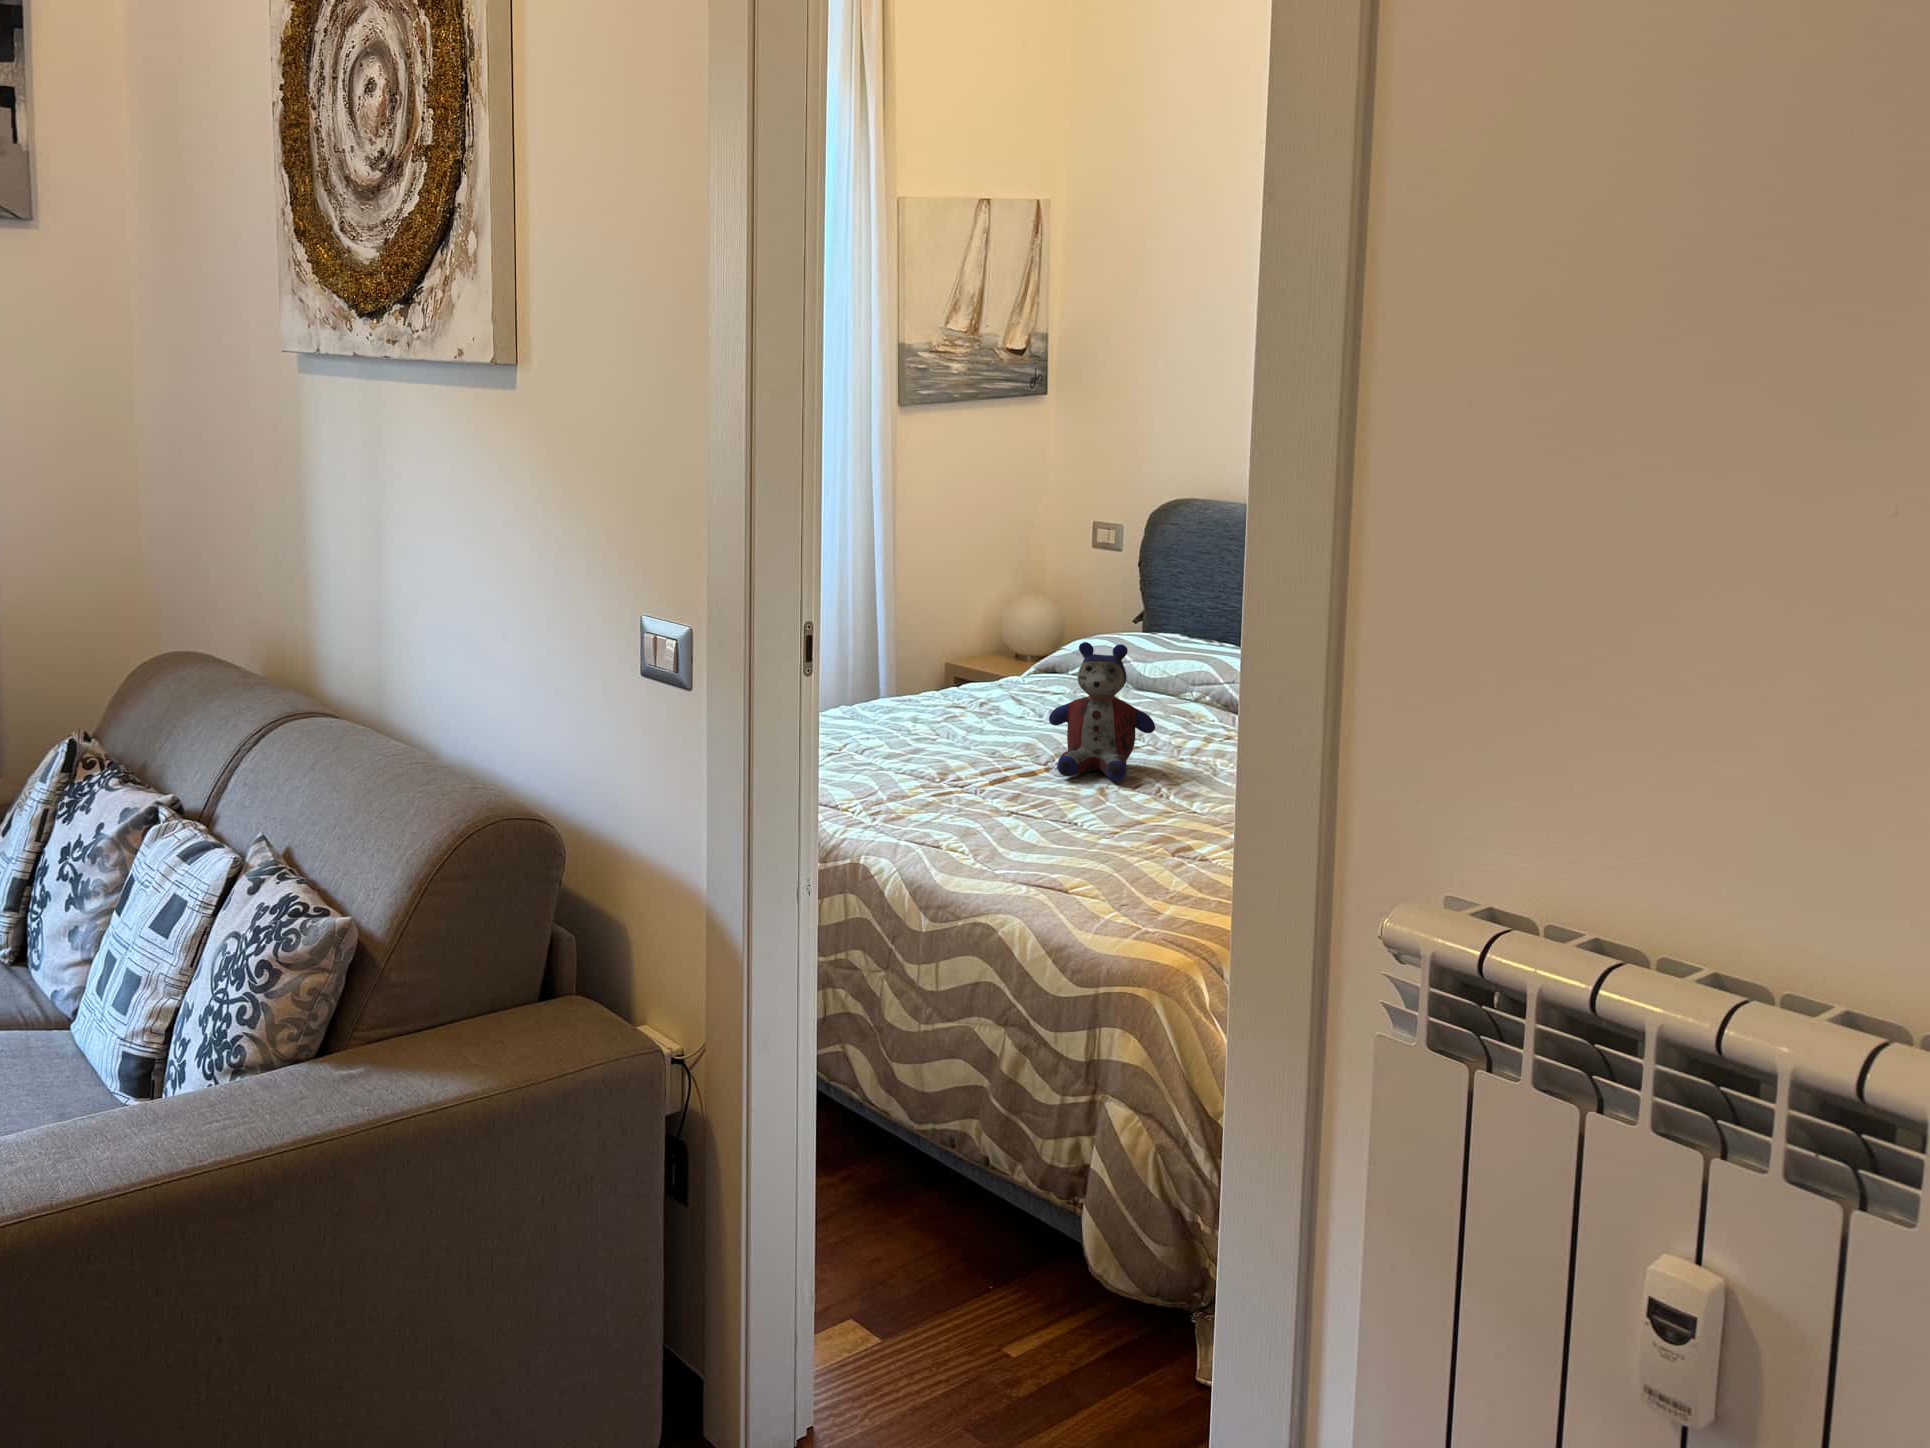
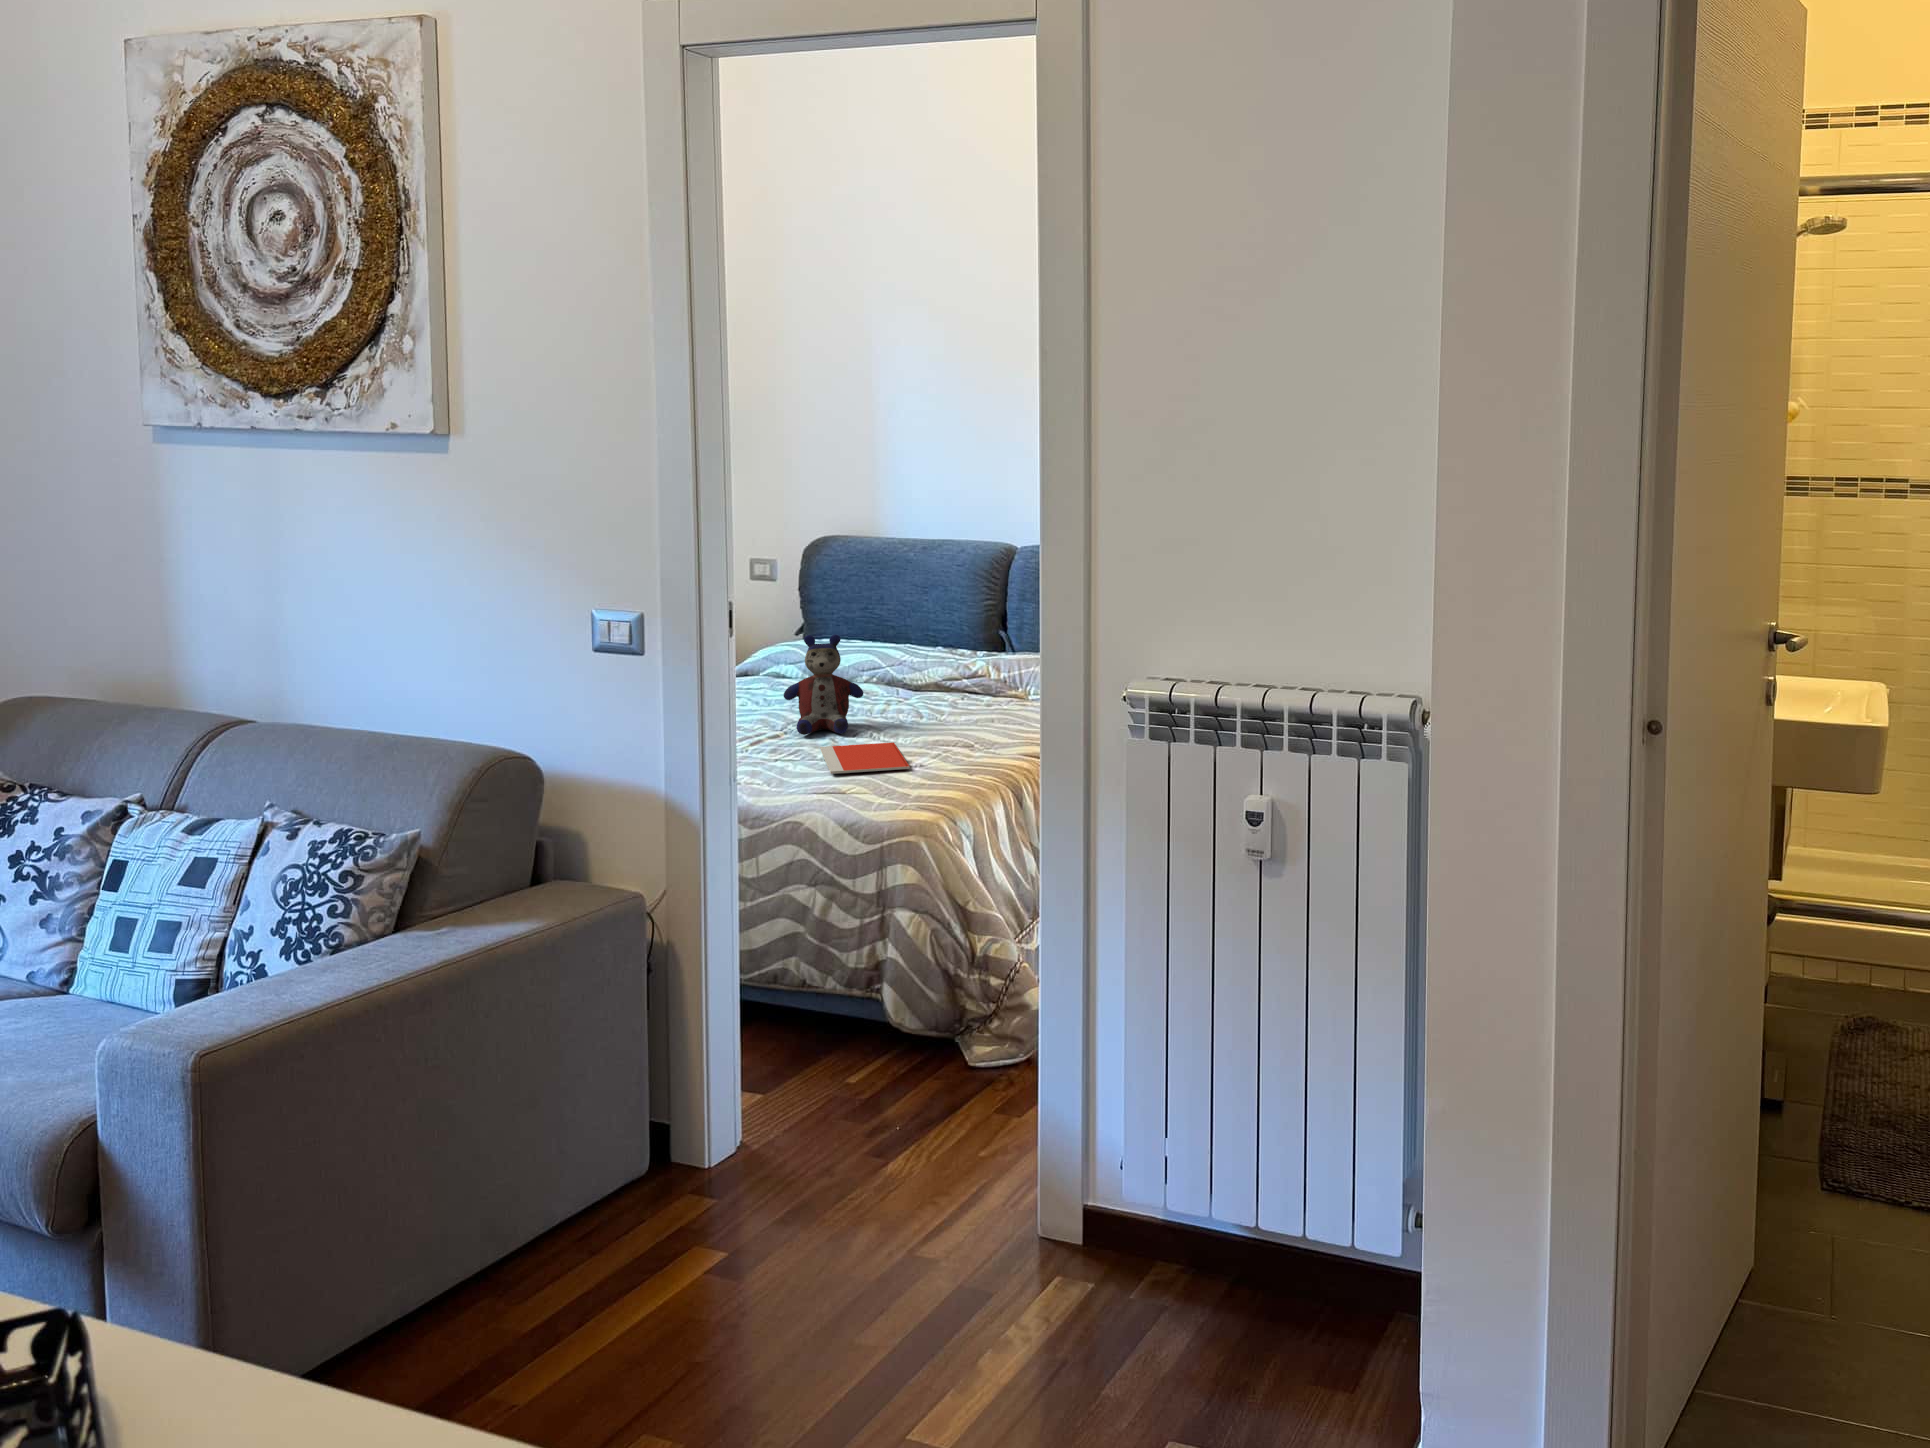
notebook: none [1068,800,1183,859] -> present [820,743,910,774]

